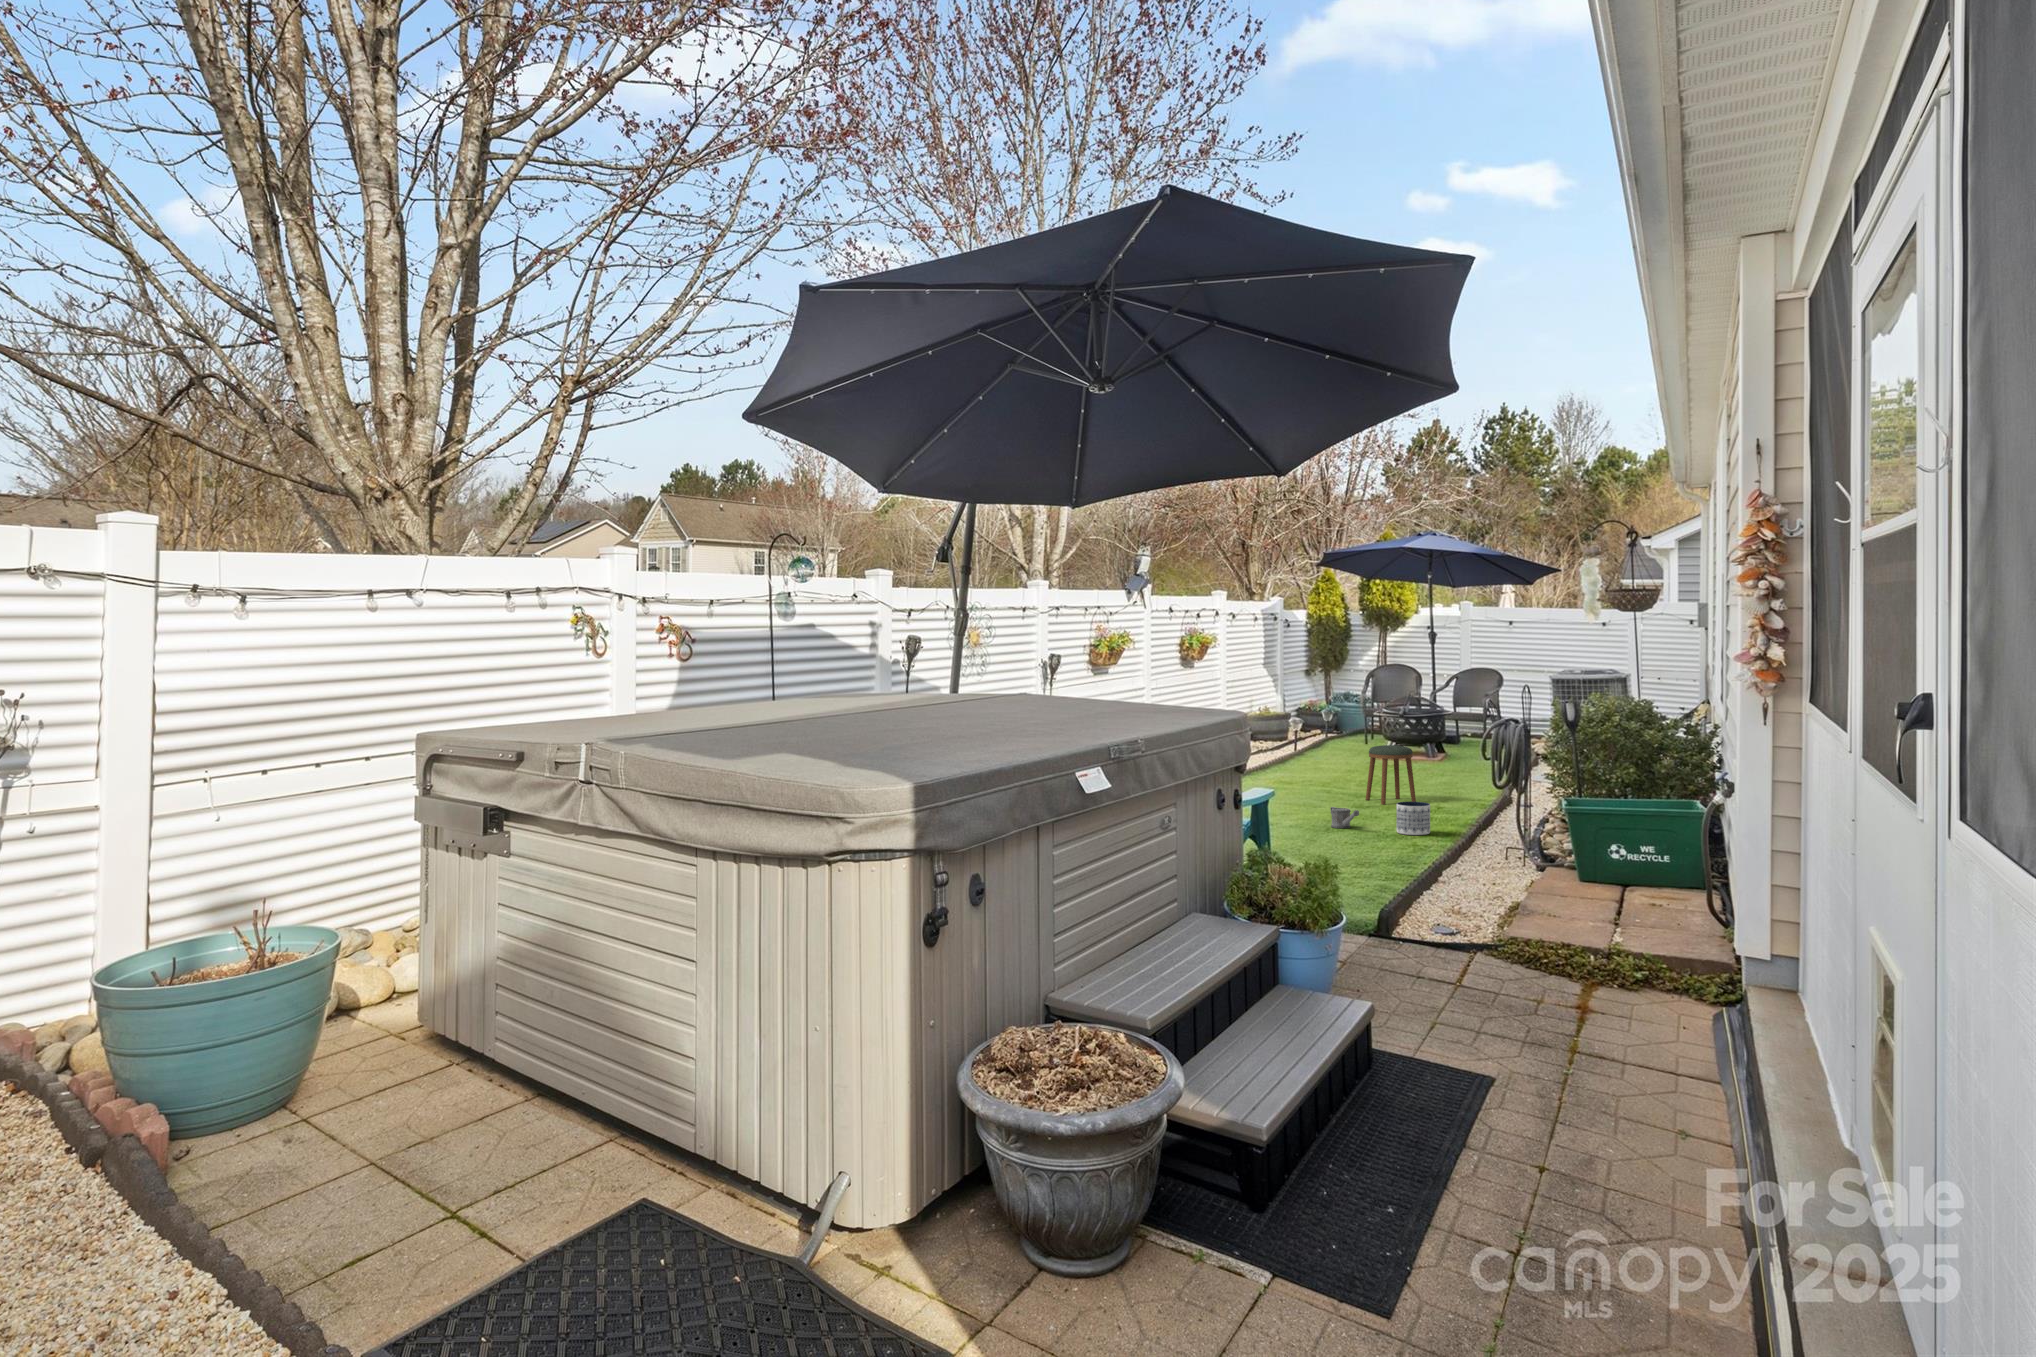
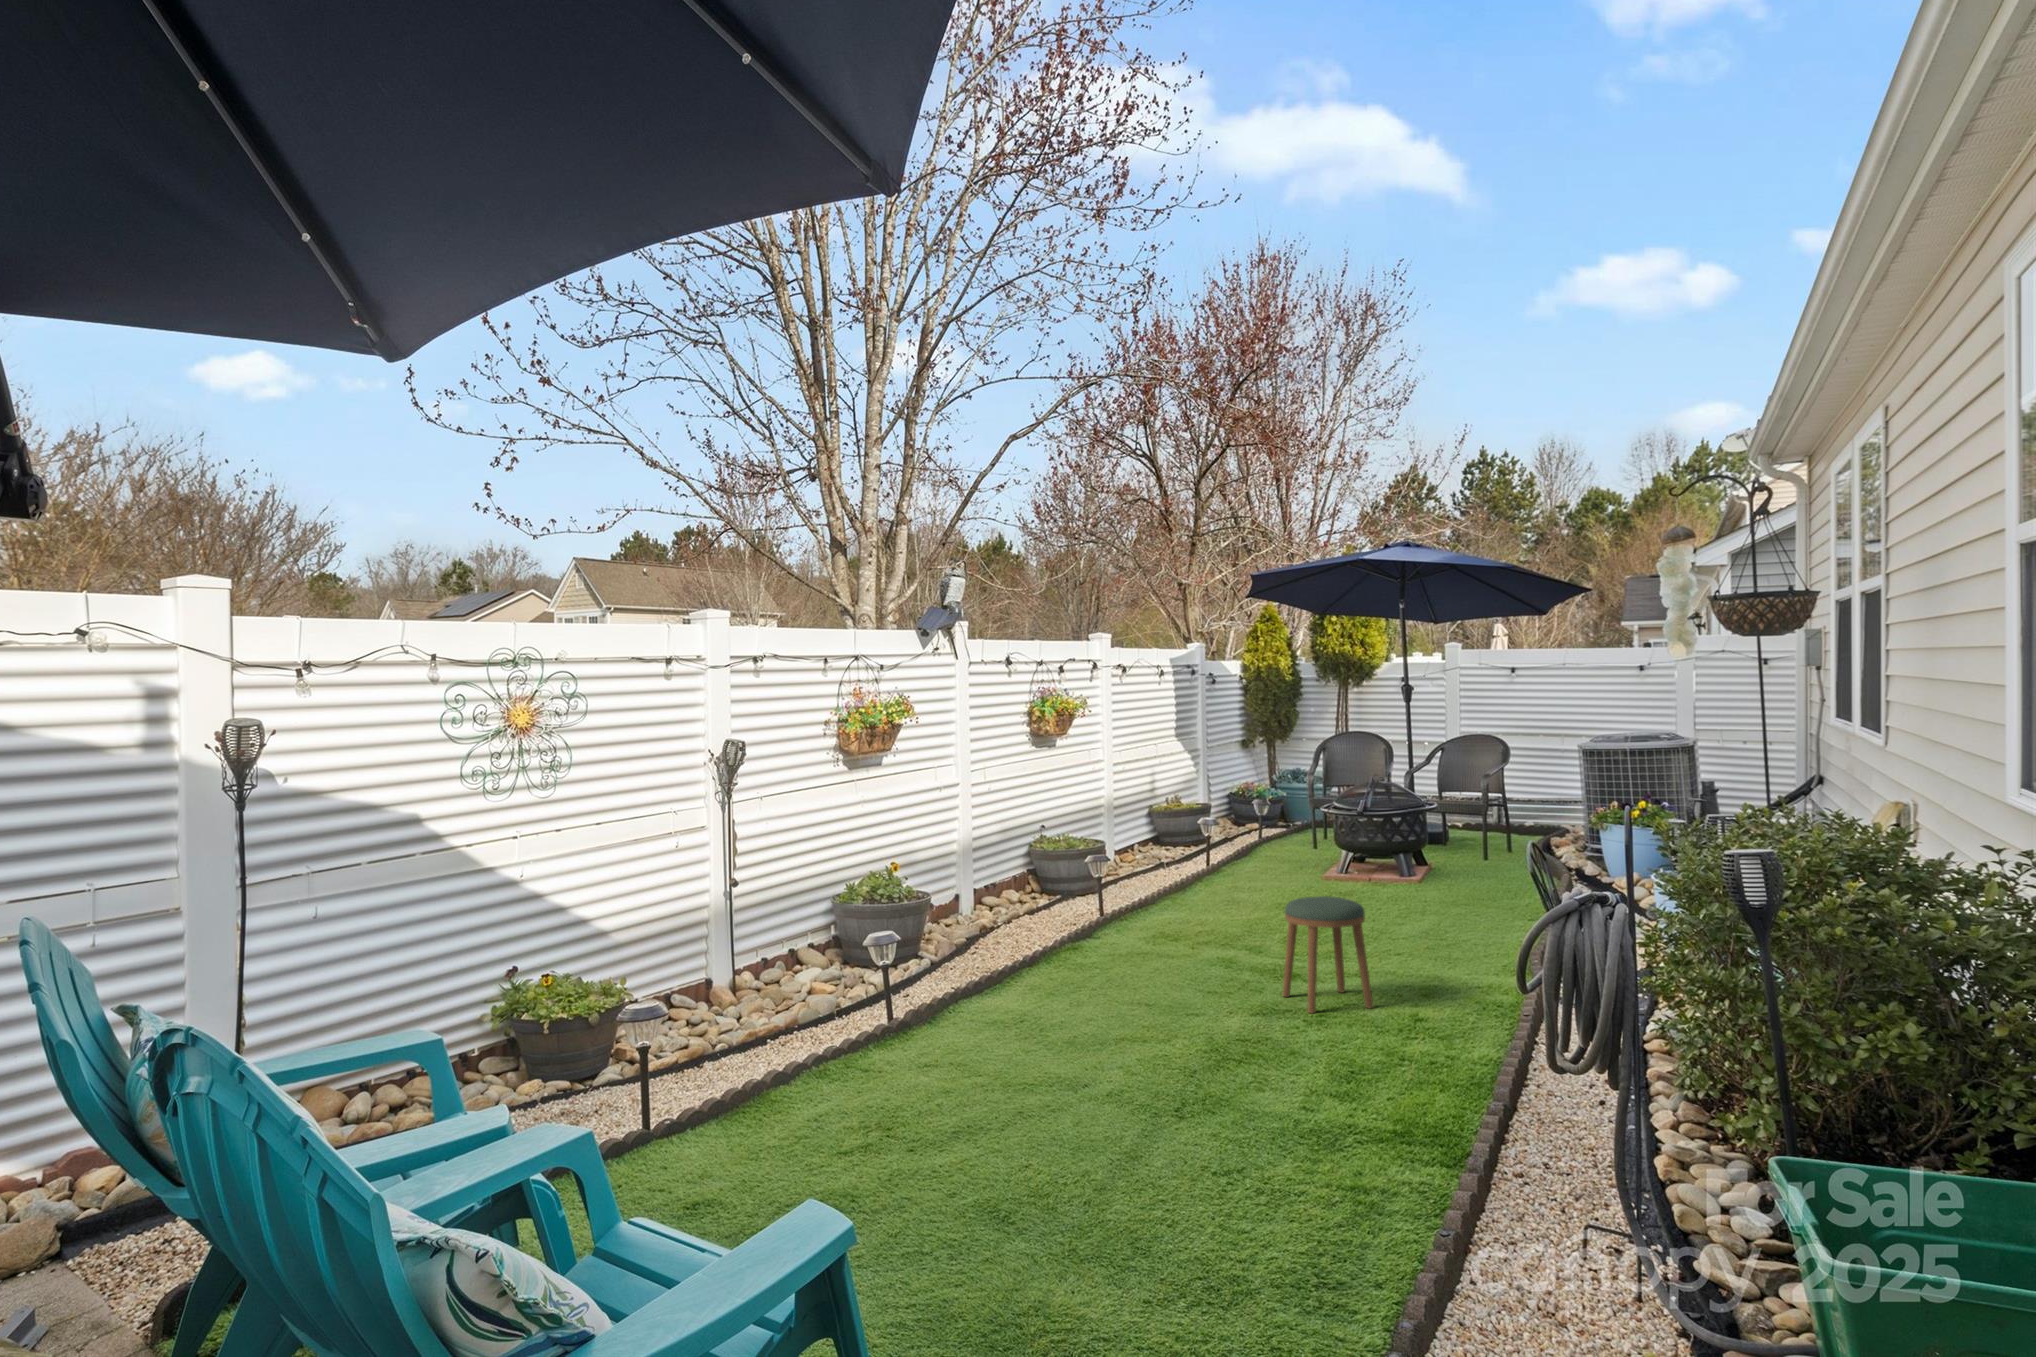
planter: present [1396,802,1430,835] -> none [1316,1070,1393,1162]
watering can: present [1330,807,1359,828] -> none [1181,1063,1234,1121]

